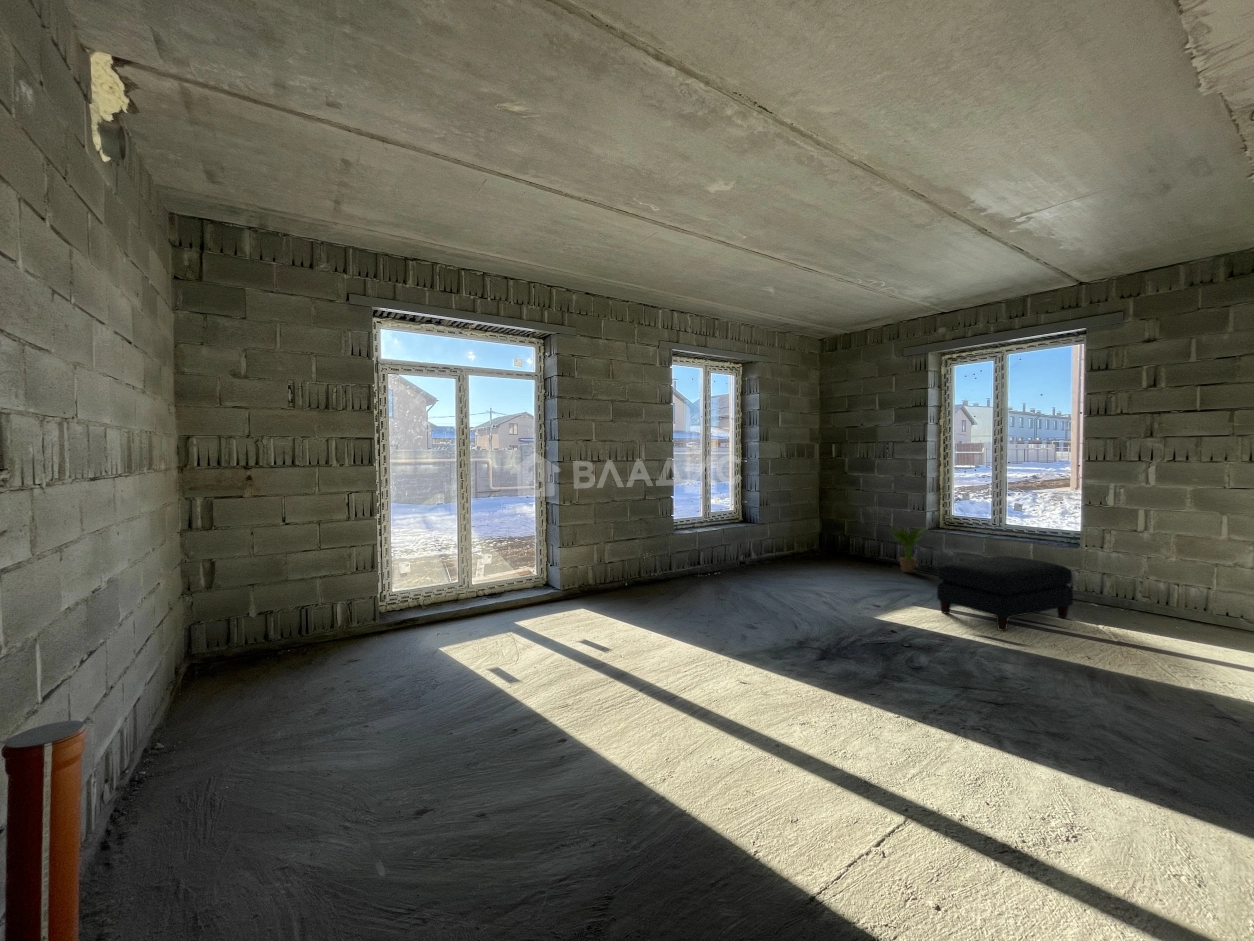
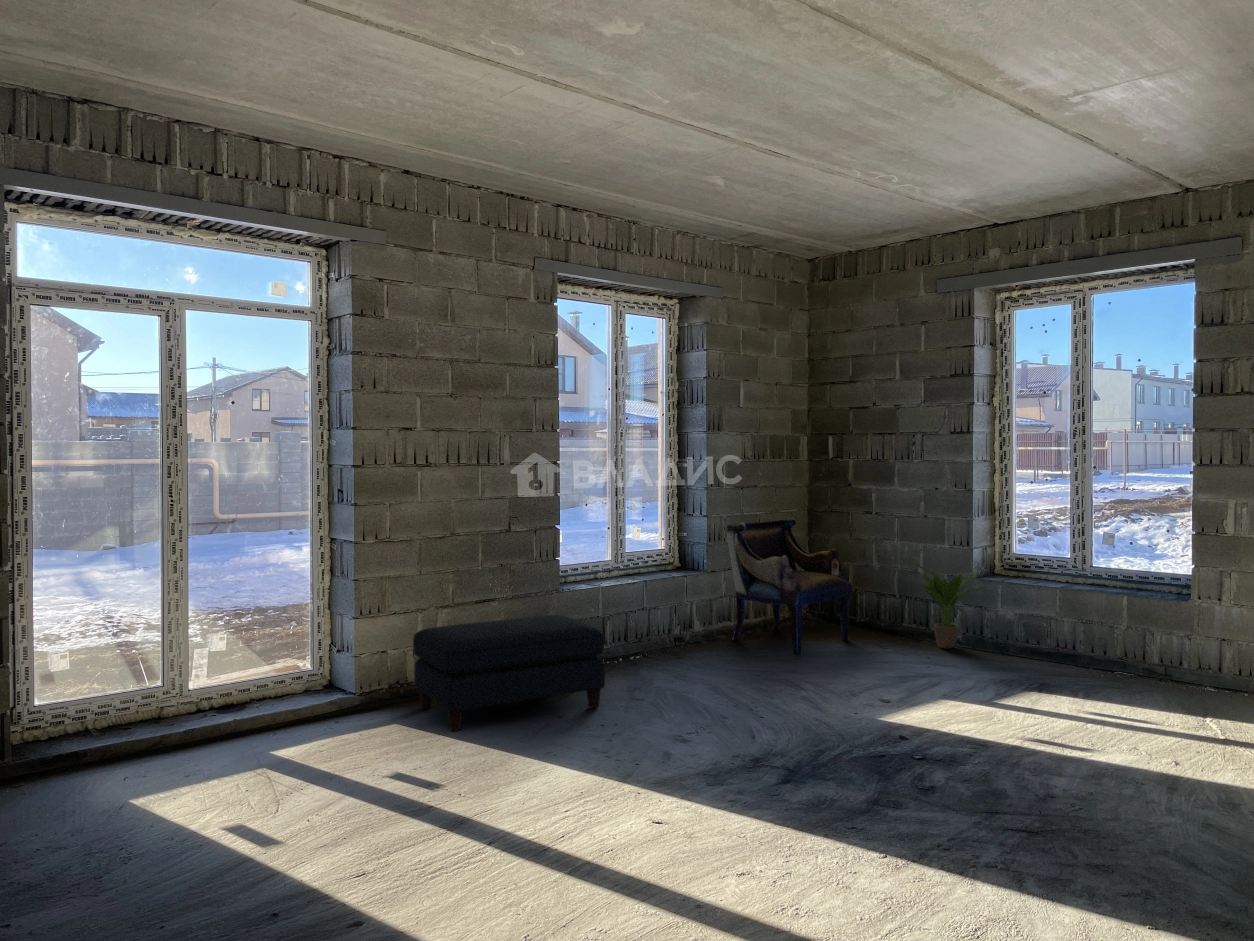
armchair: none [770,492,847,573] -> present [727,518,852,653]
ottoman: present [937,556,1073,631] -> present [413,615,605,731]

